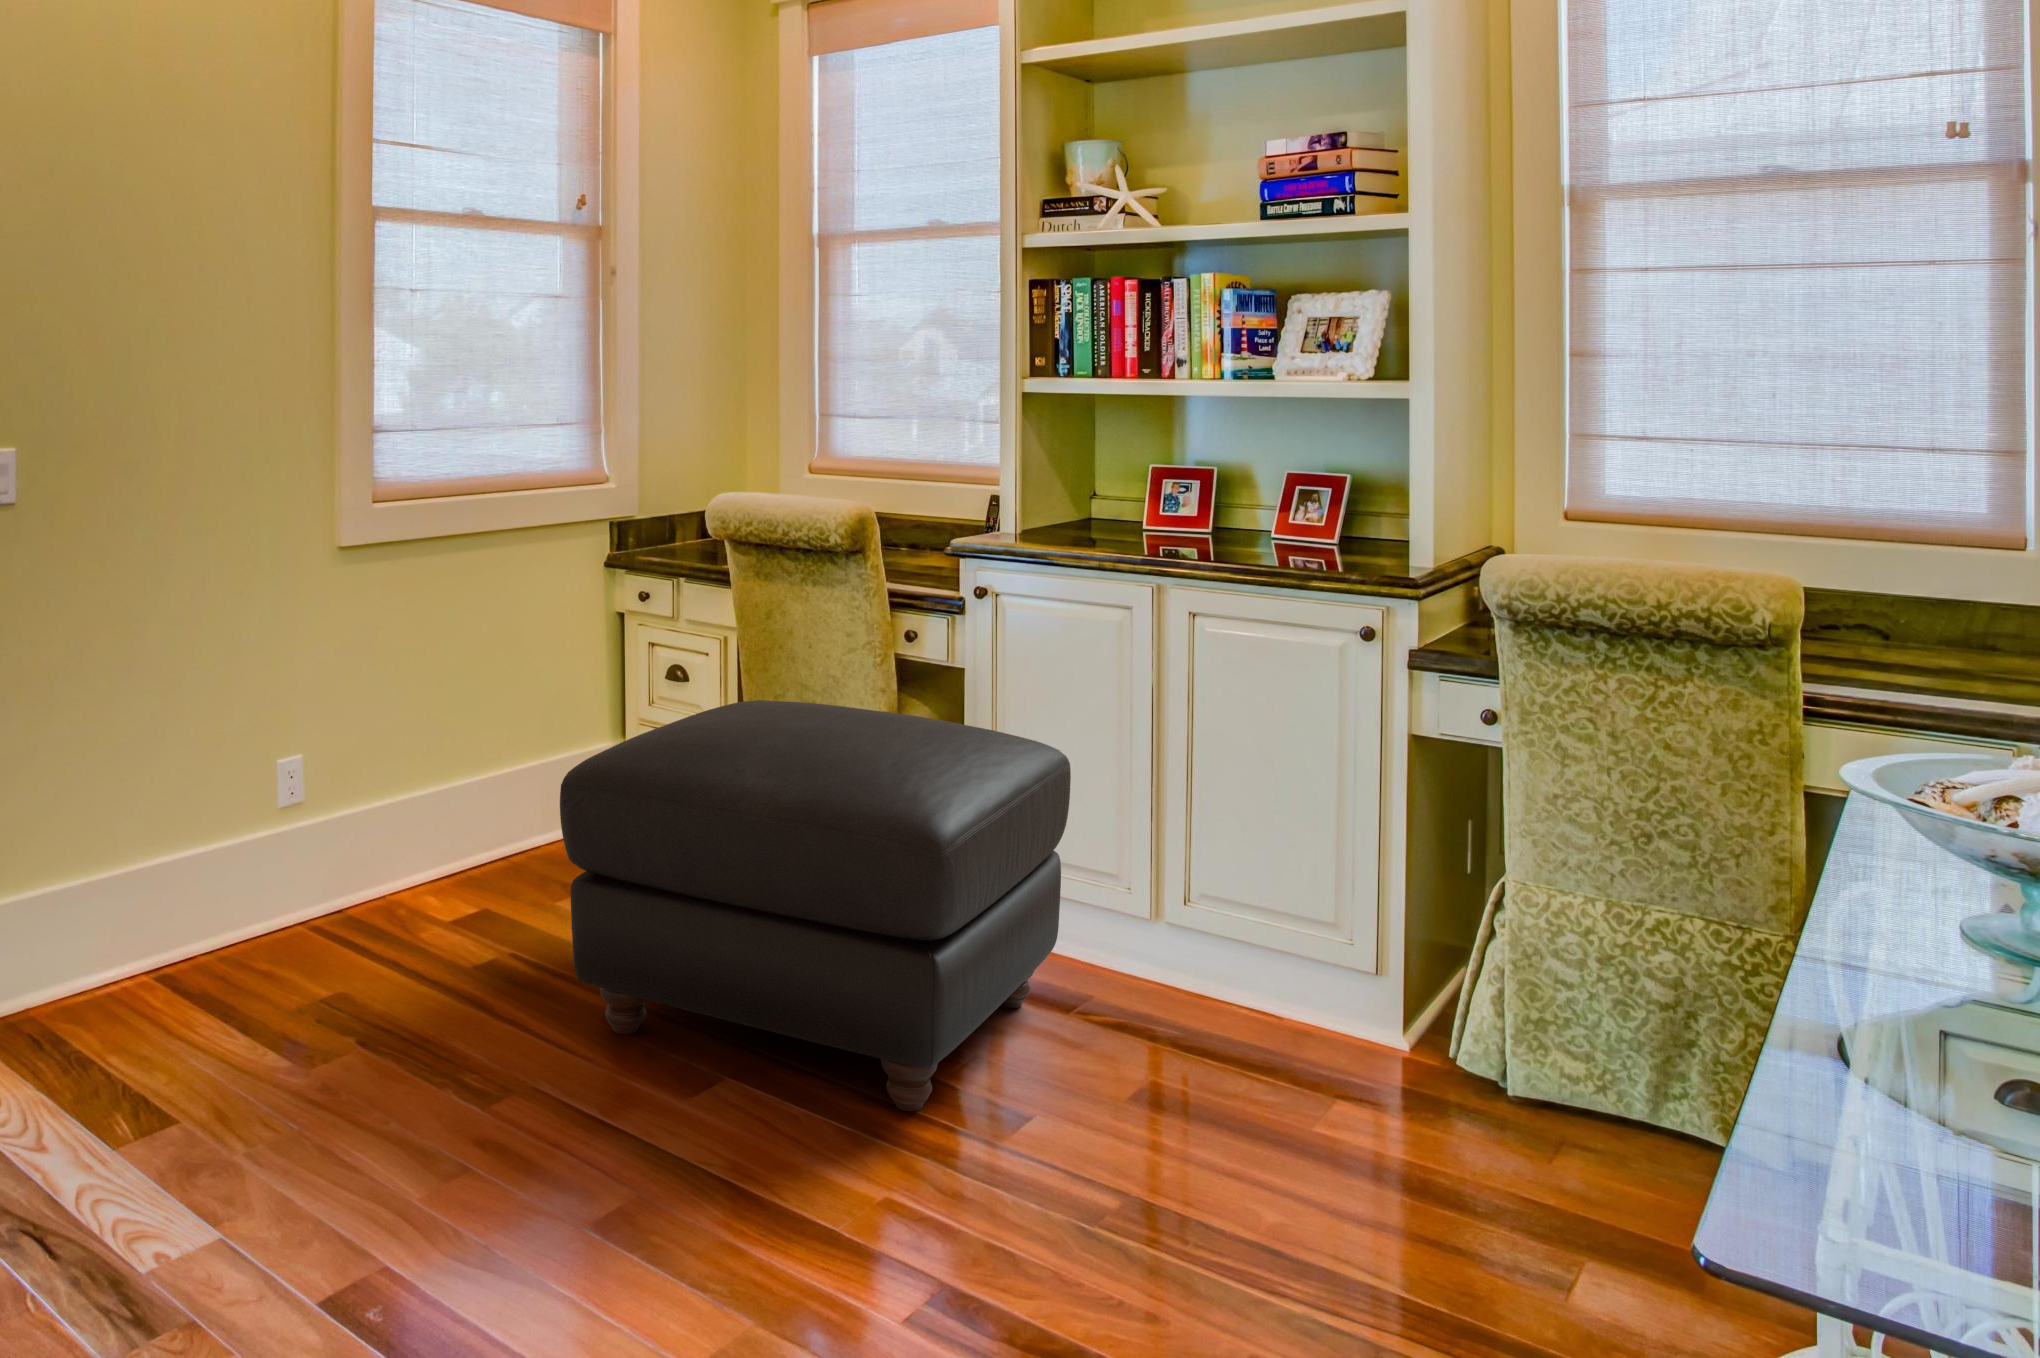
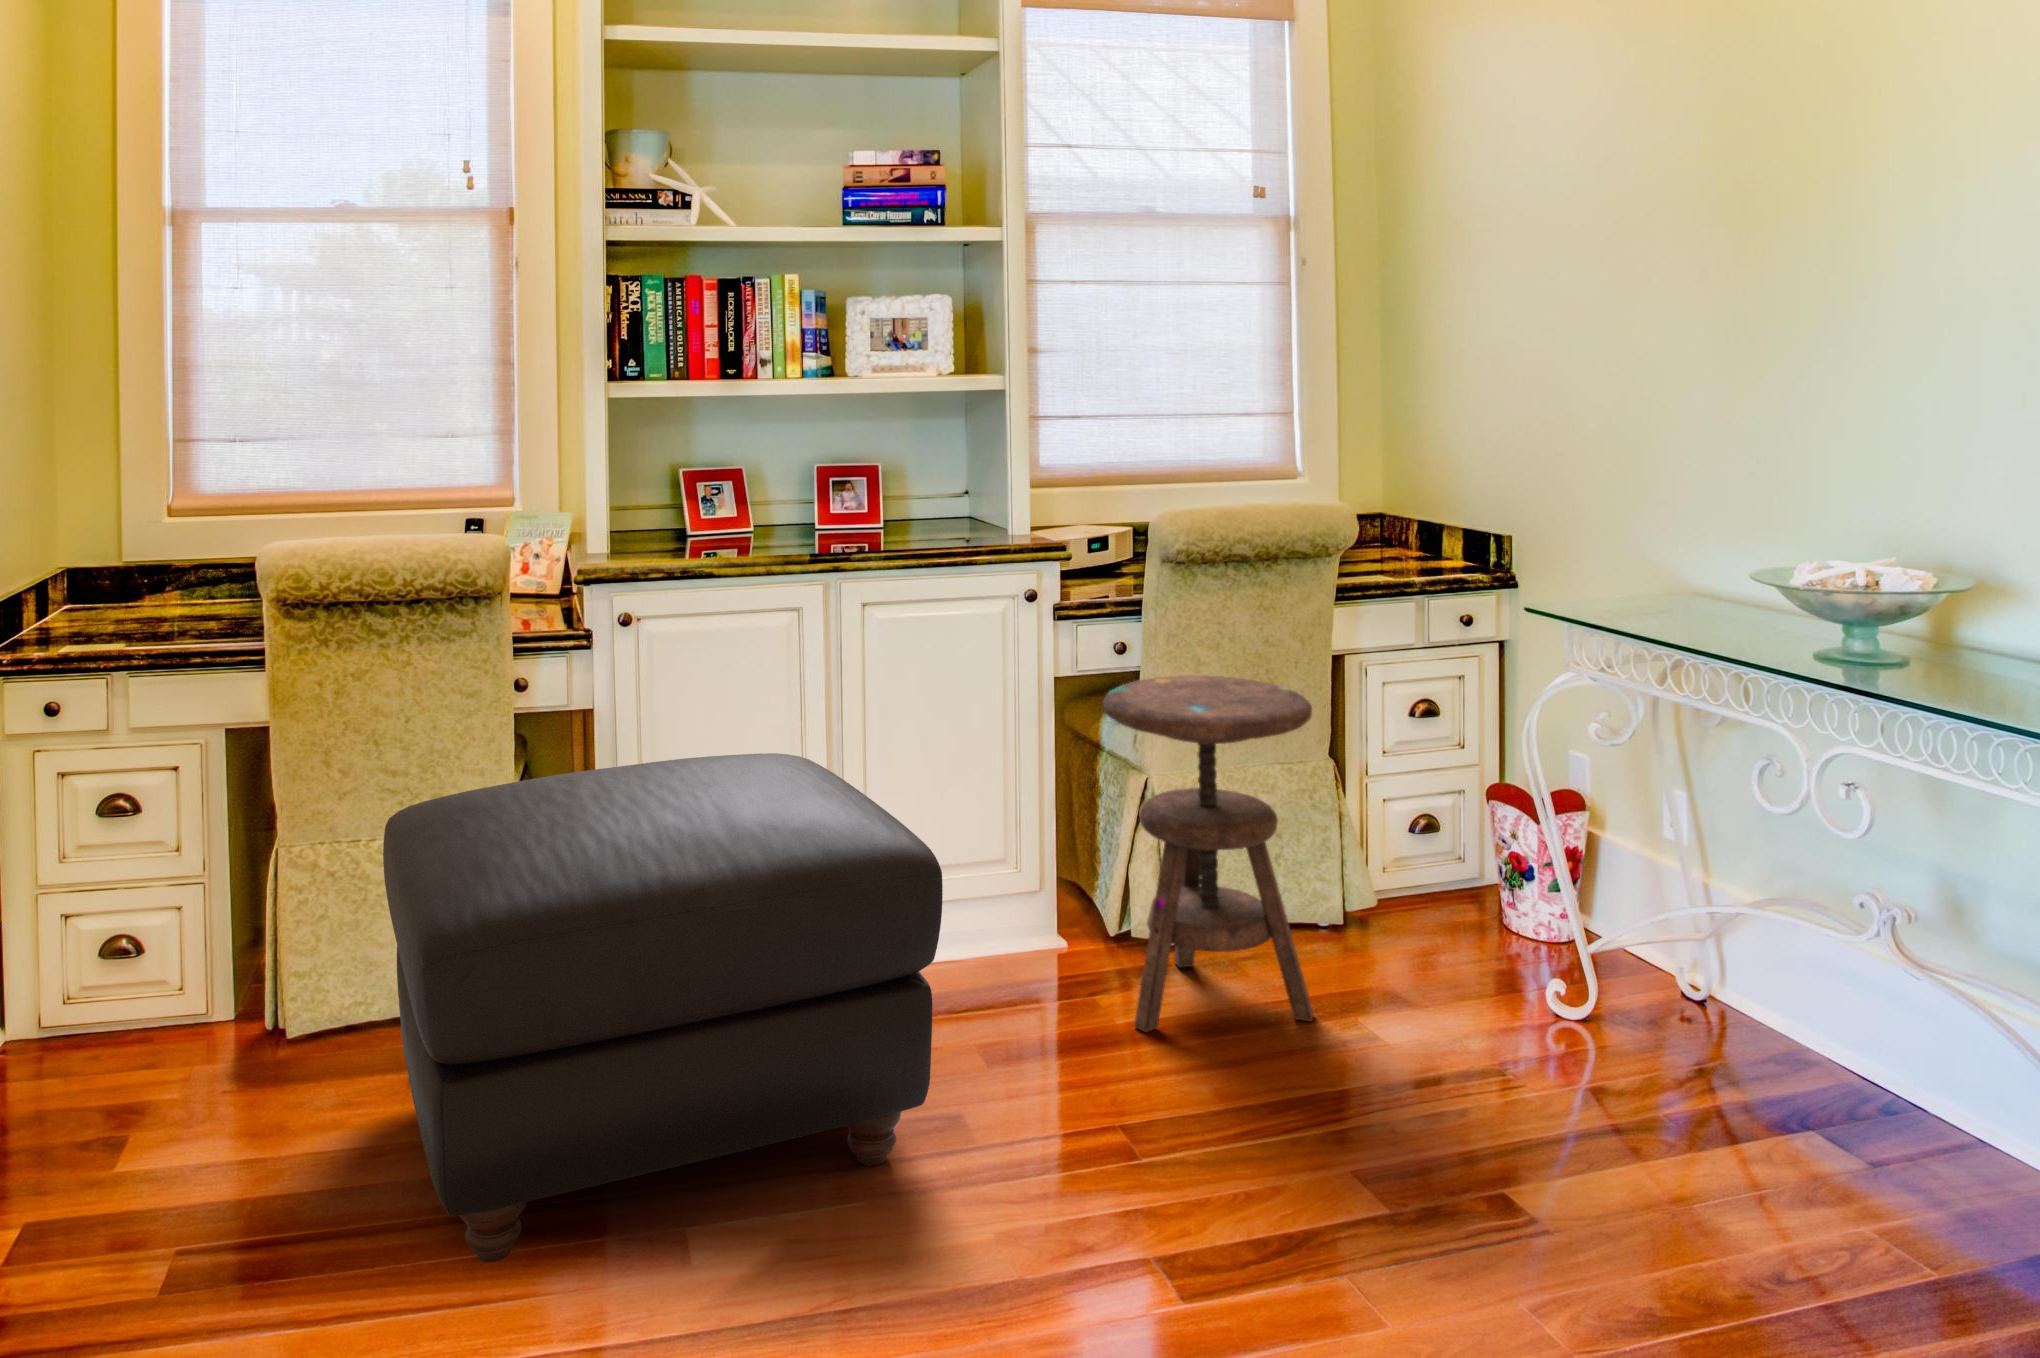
side table: none [1310,756,1590,1238] -> present [1103,675,1314,1032]

